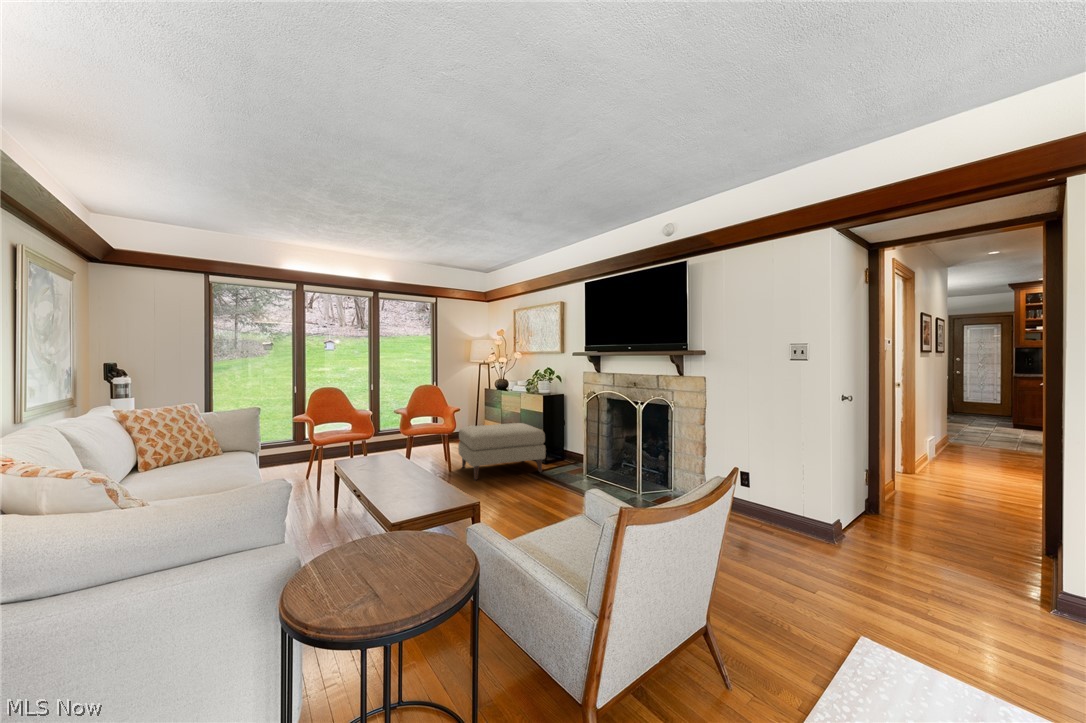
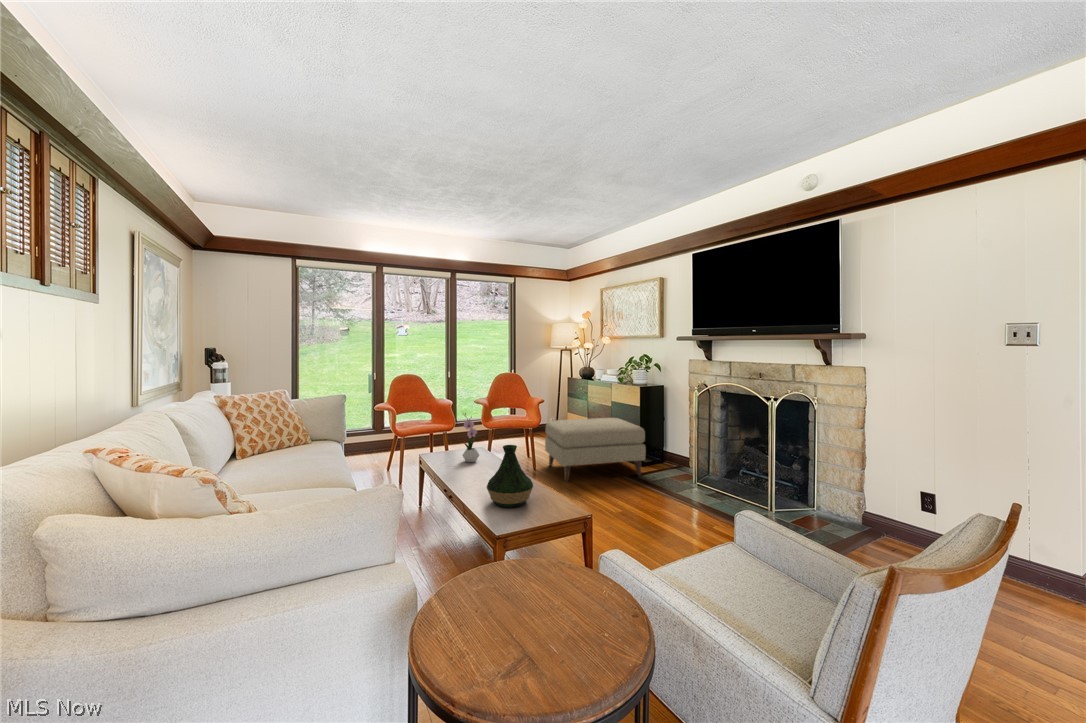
flower arrangement: none [374,420,391,466] -> present [462,413,479,462]
vase: none [390,446,433,501] -> present [487,445,533,507]

